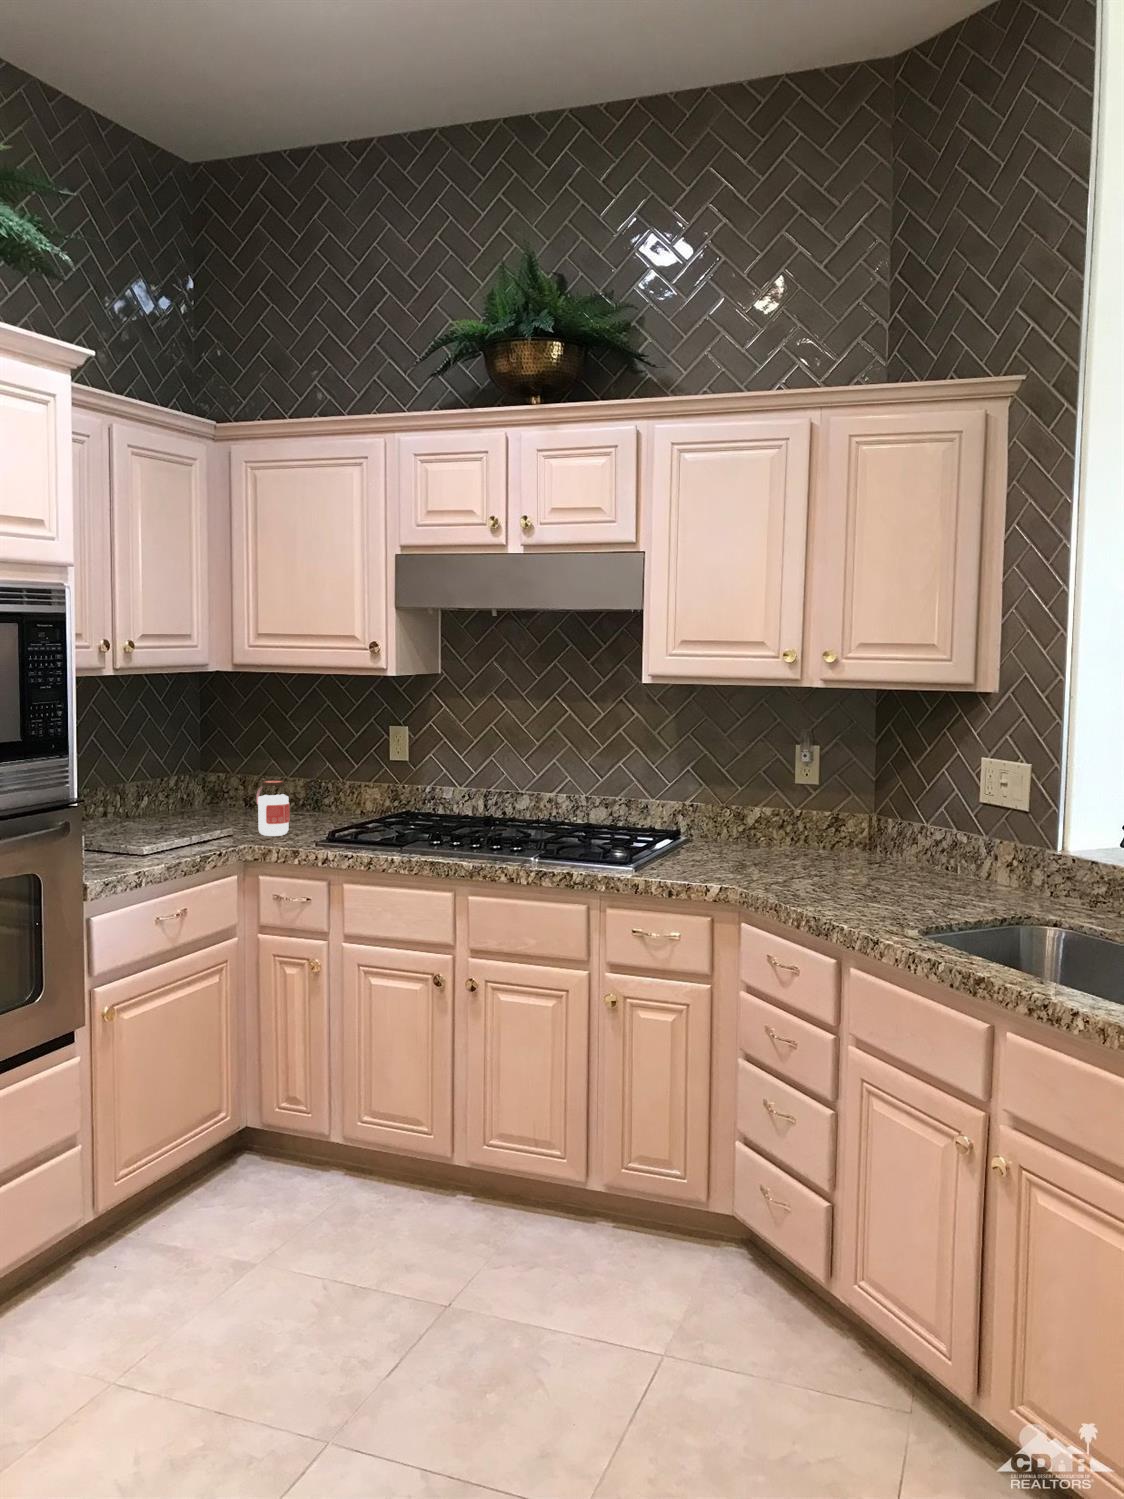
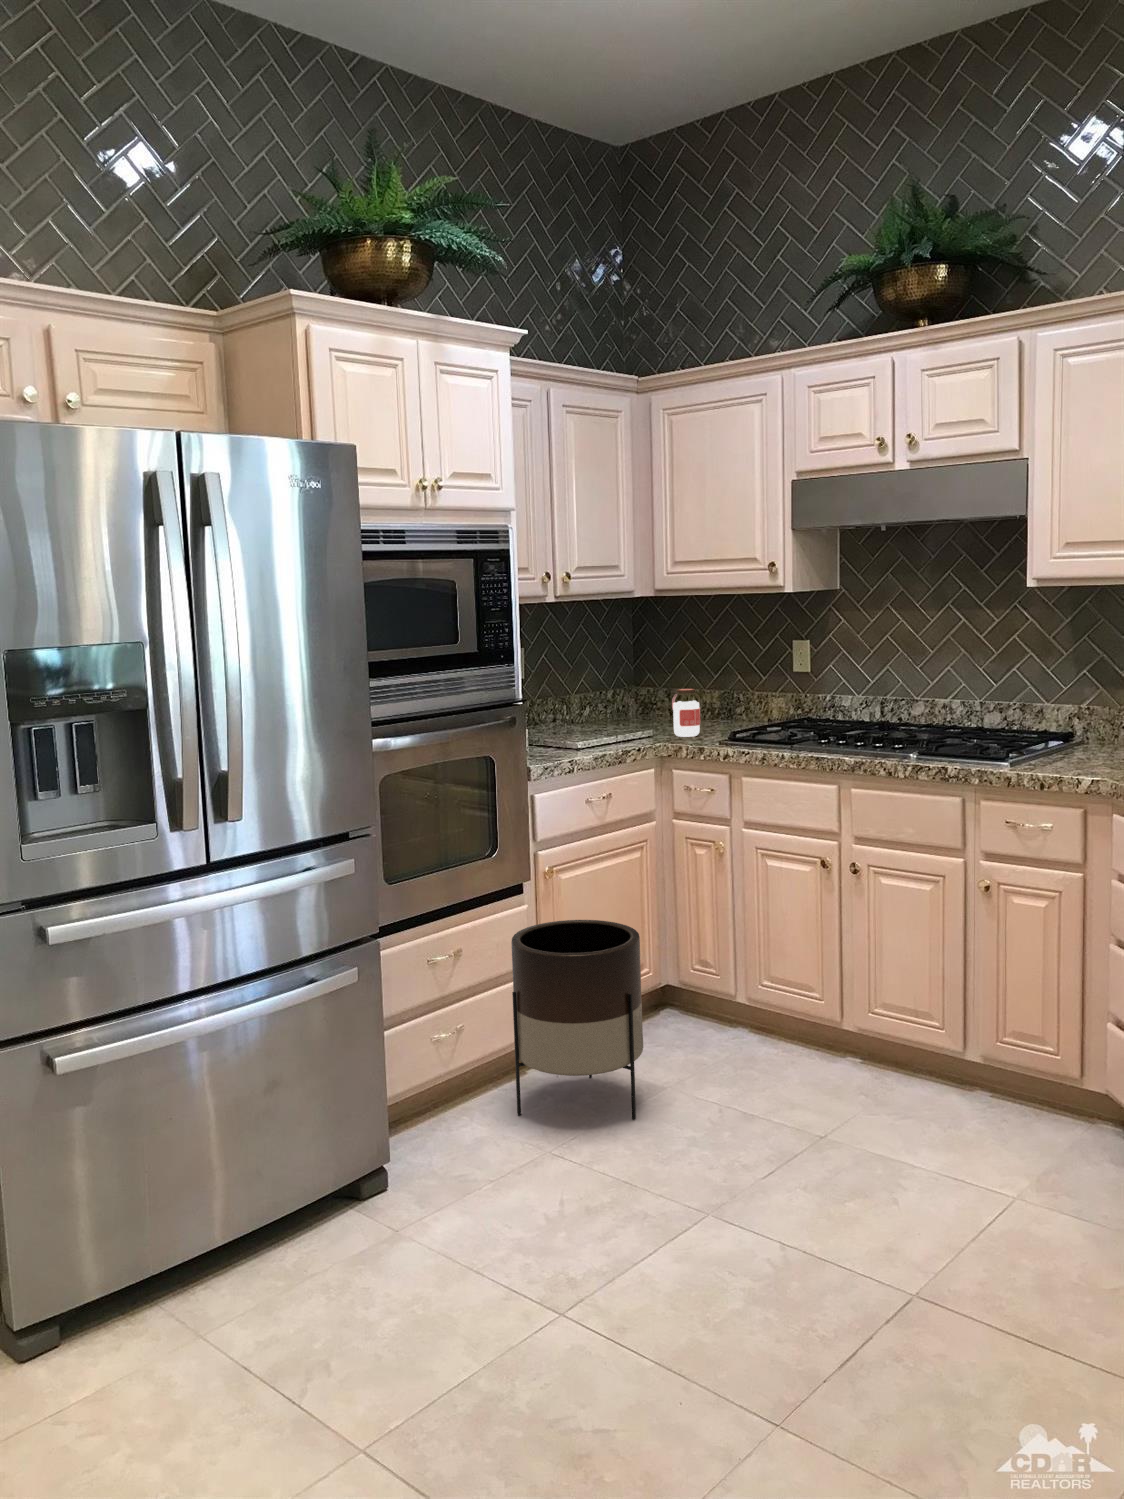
planter: none [62,1067,231,1330] -> present [511,920,643,1120]

